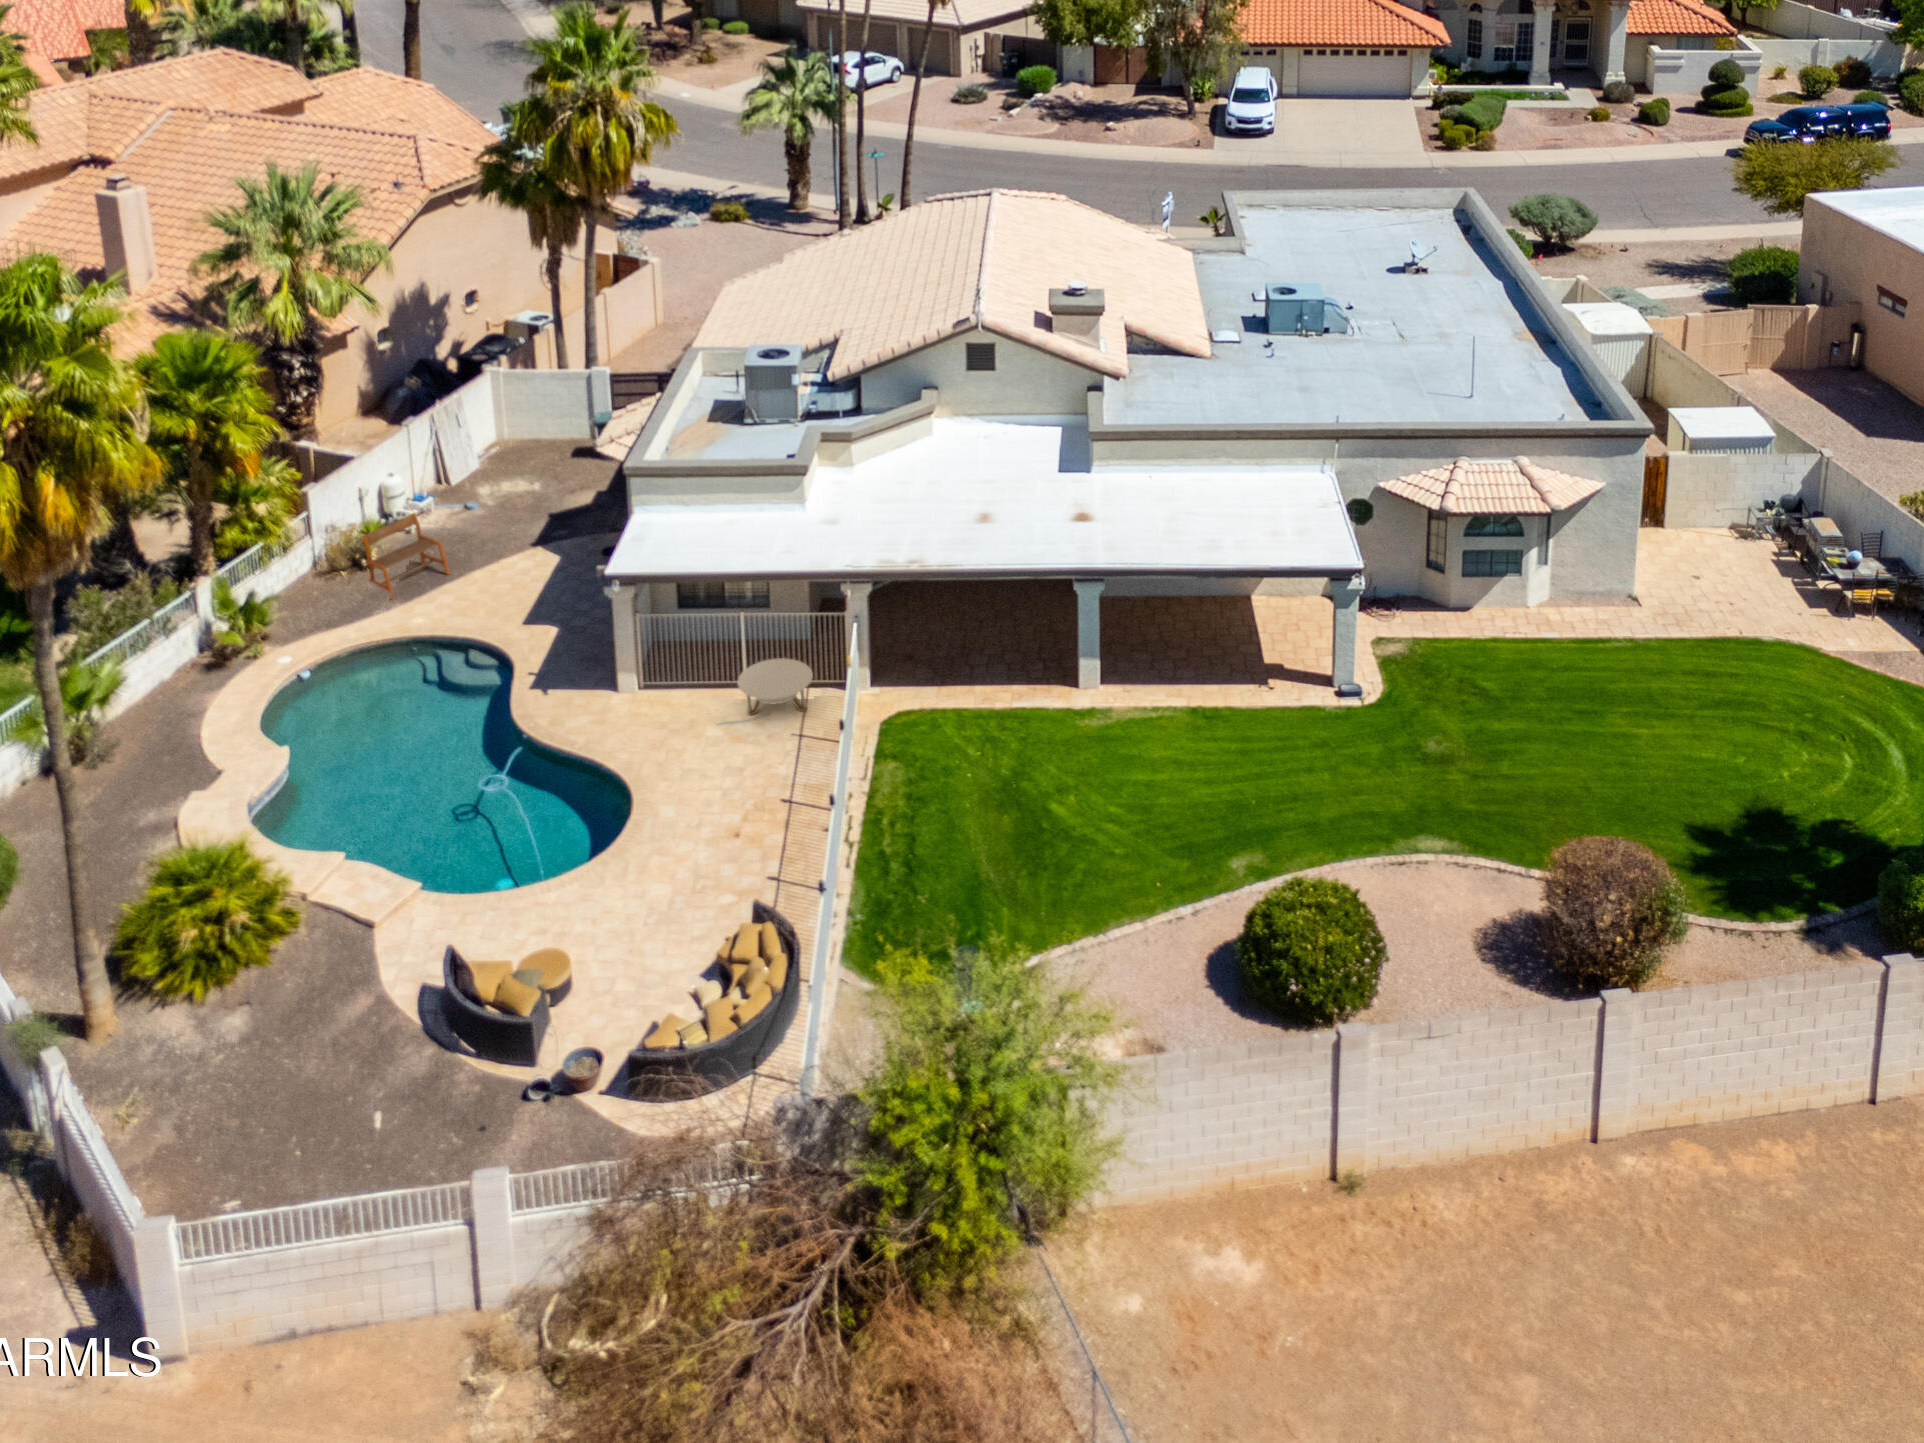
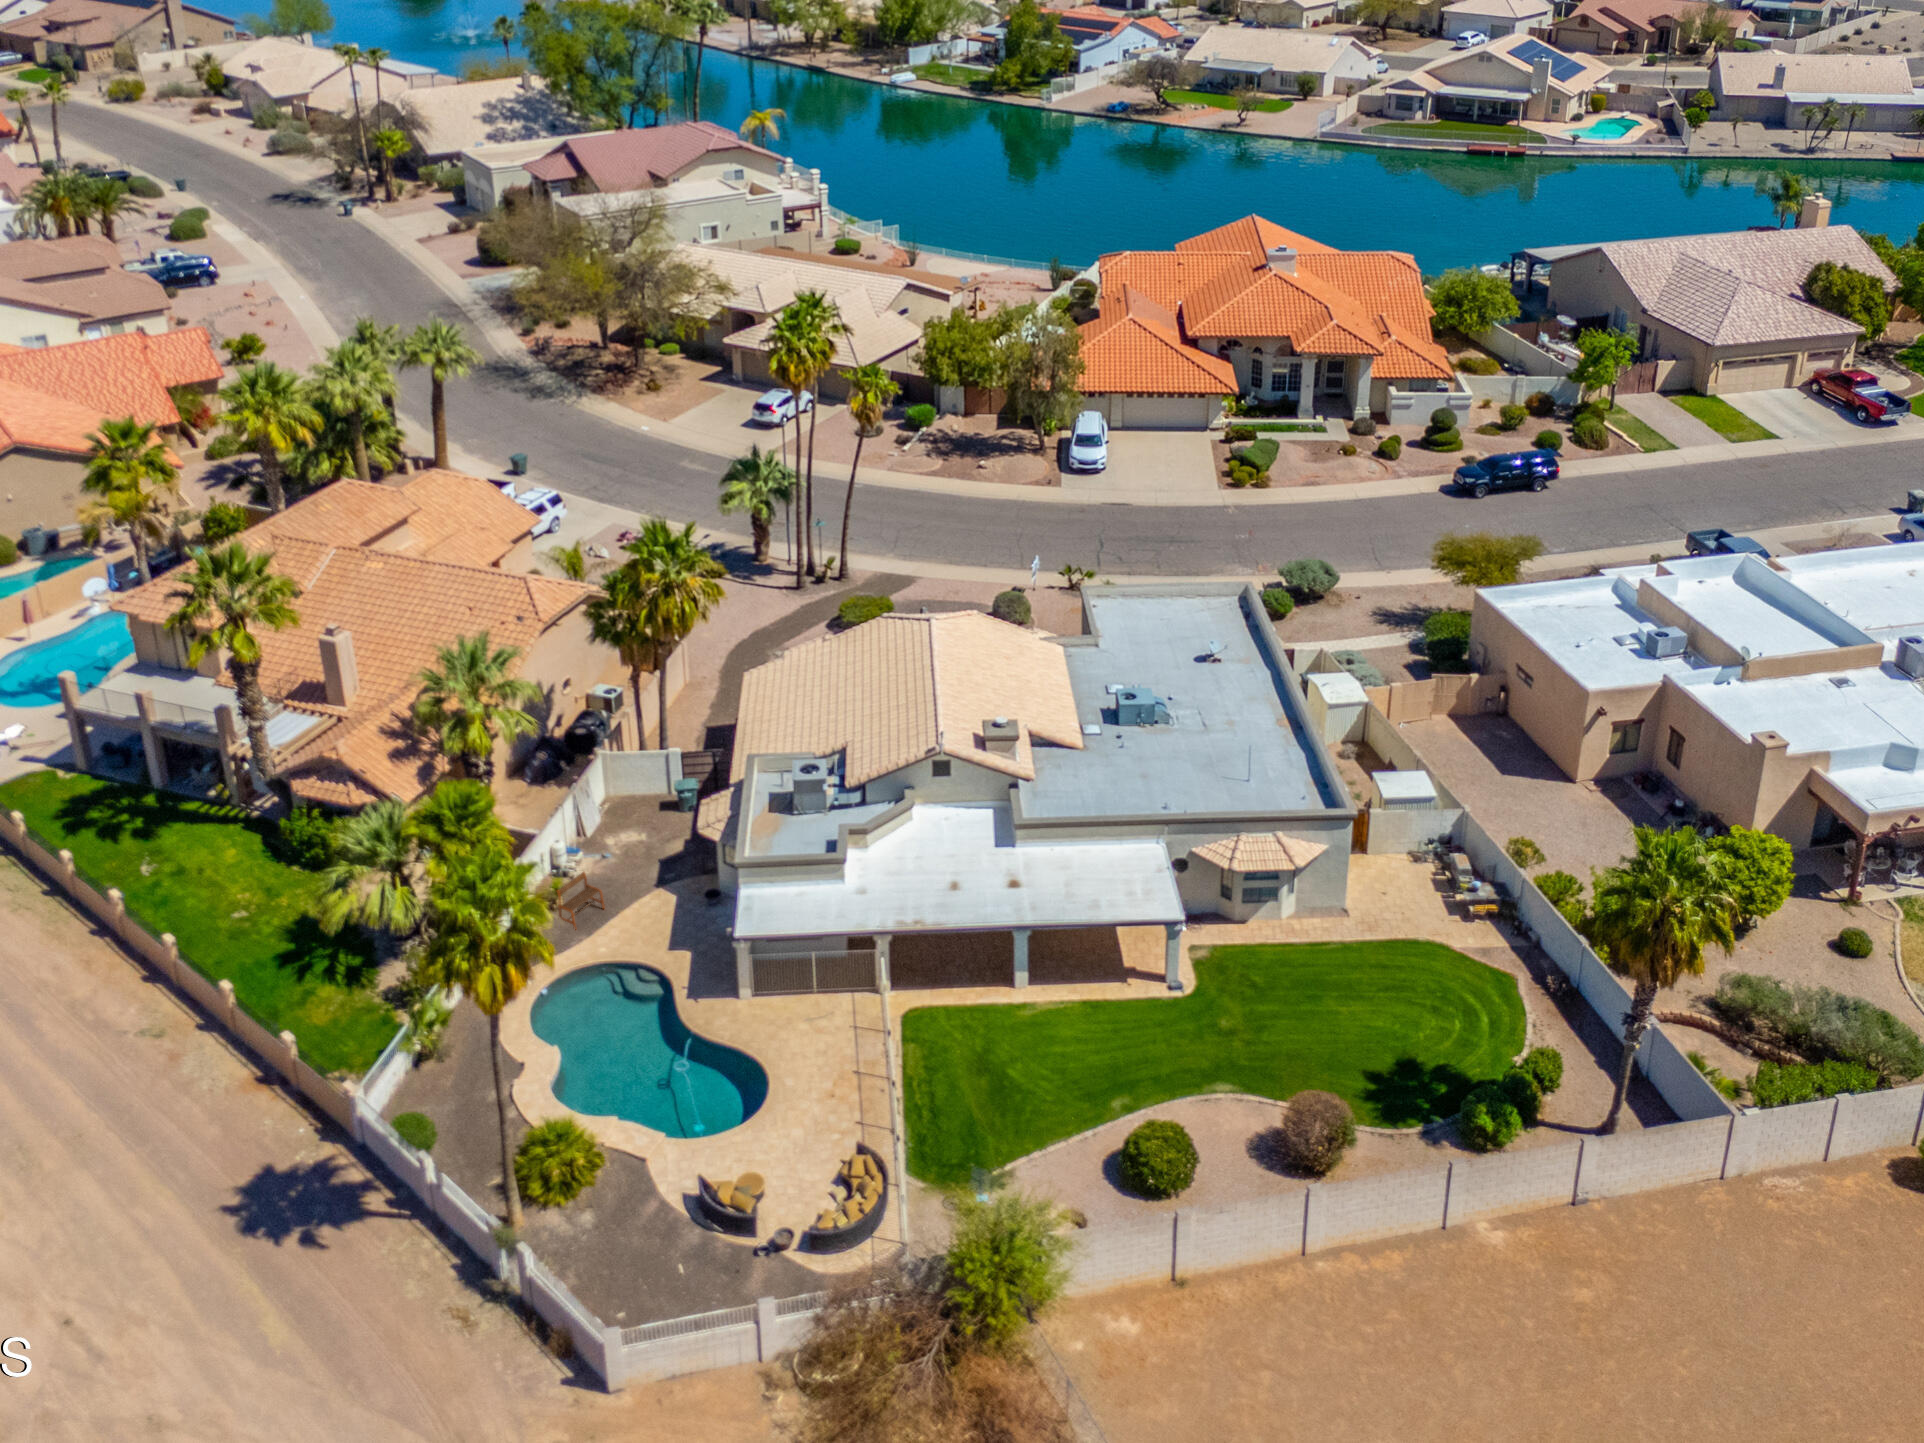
round table: present [738,658,813,715] -> none [812,974,856,1012]

